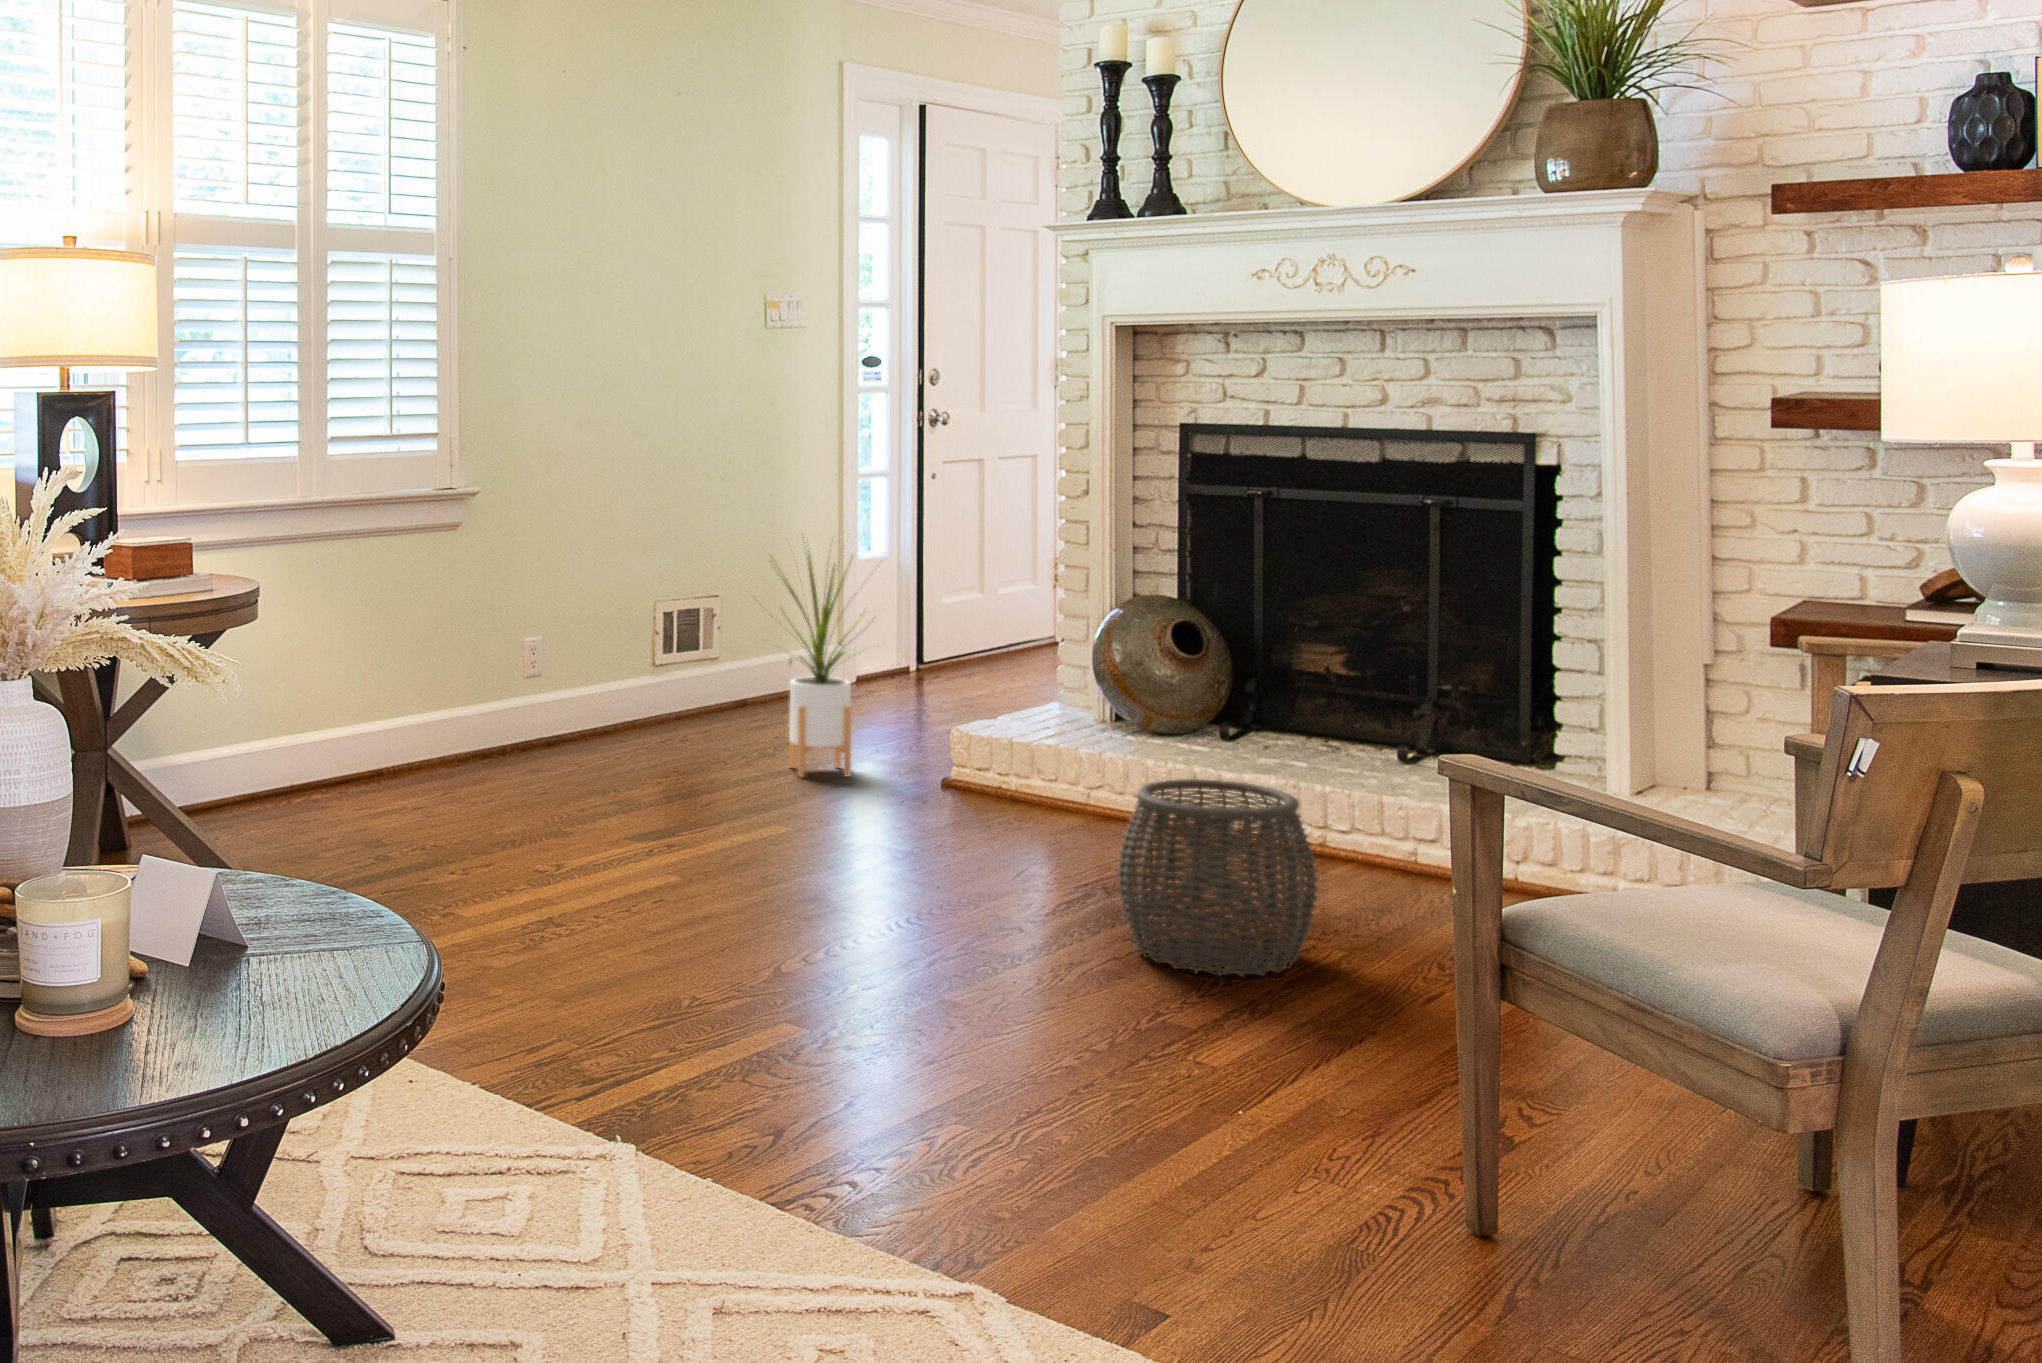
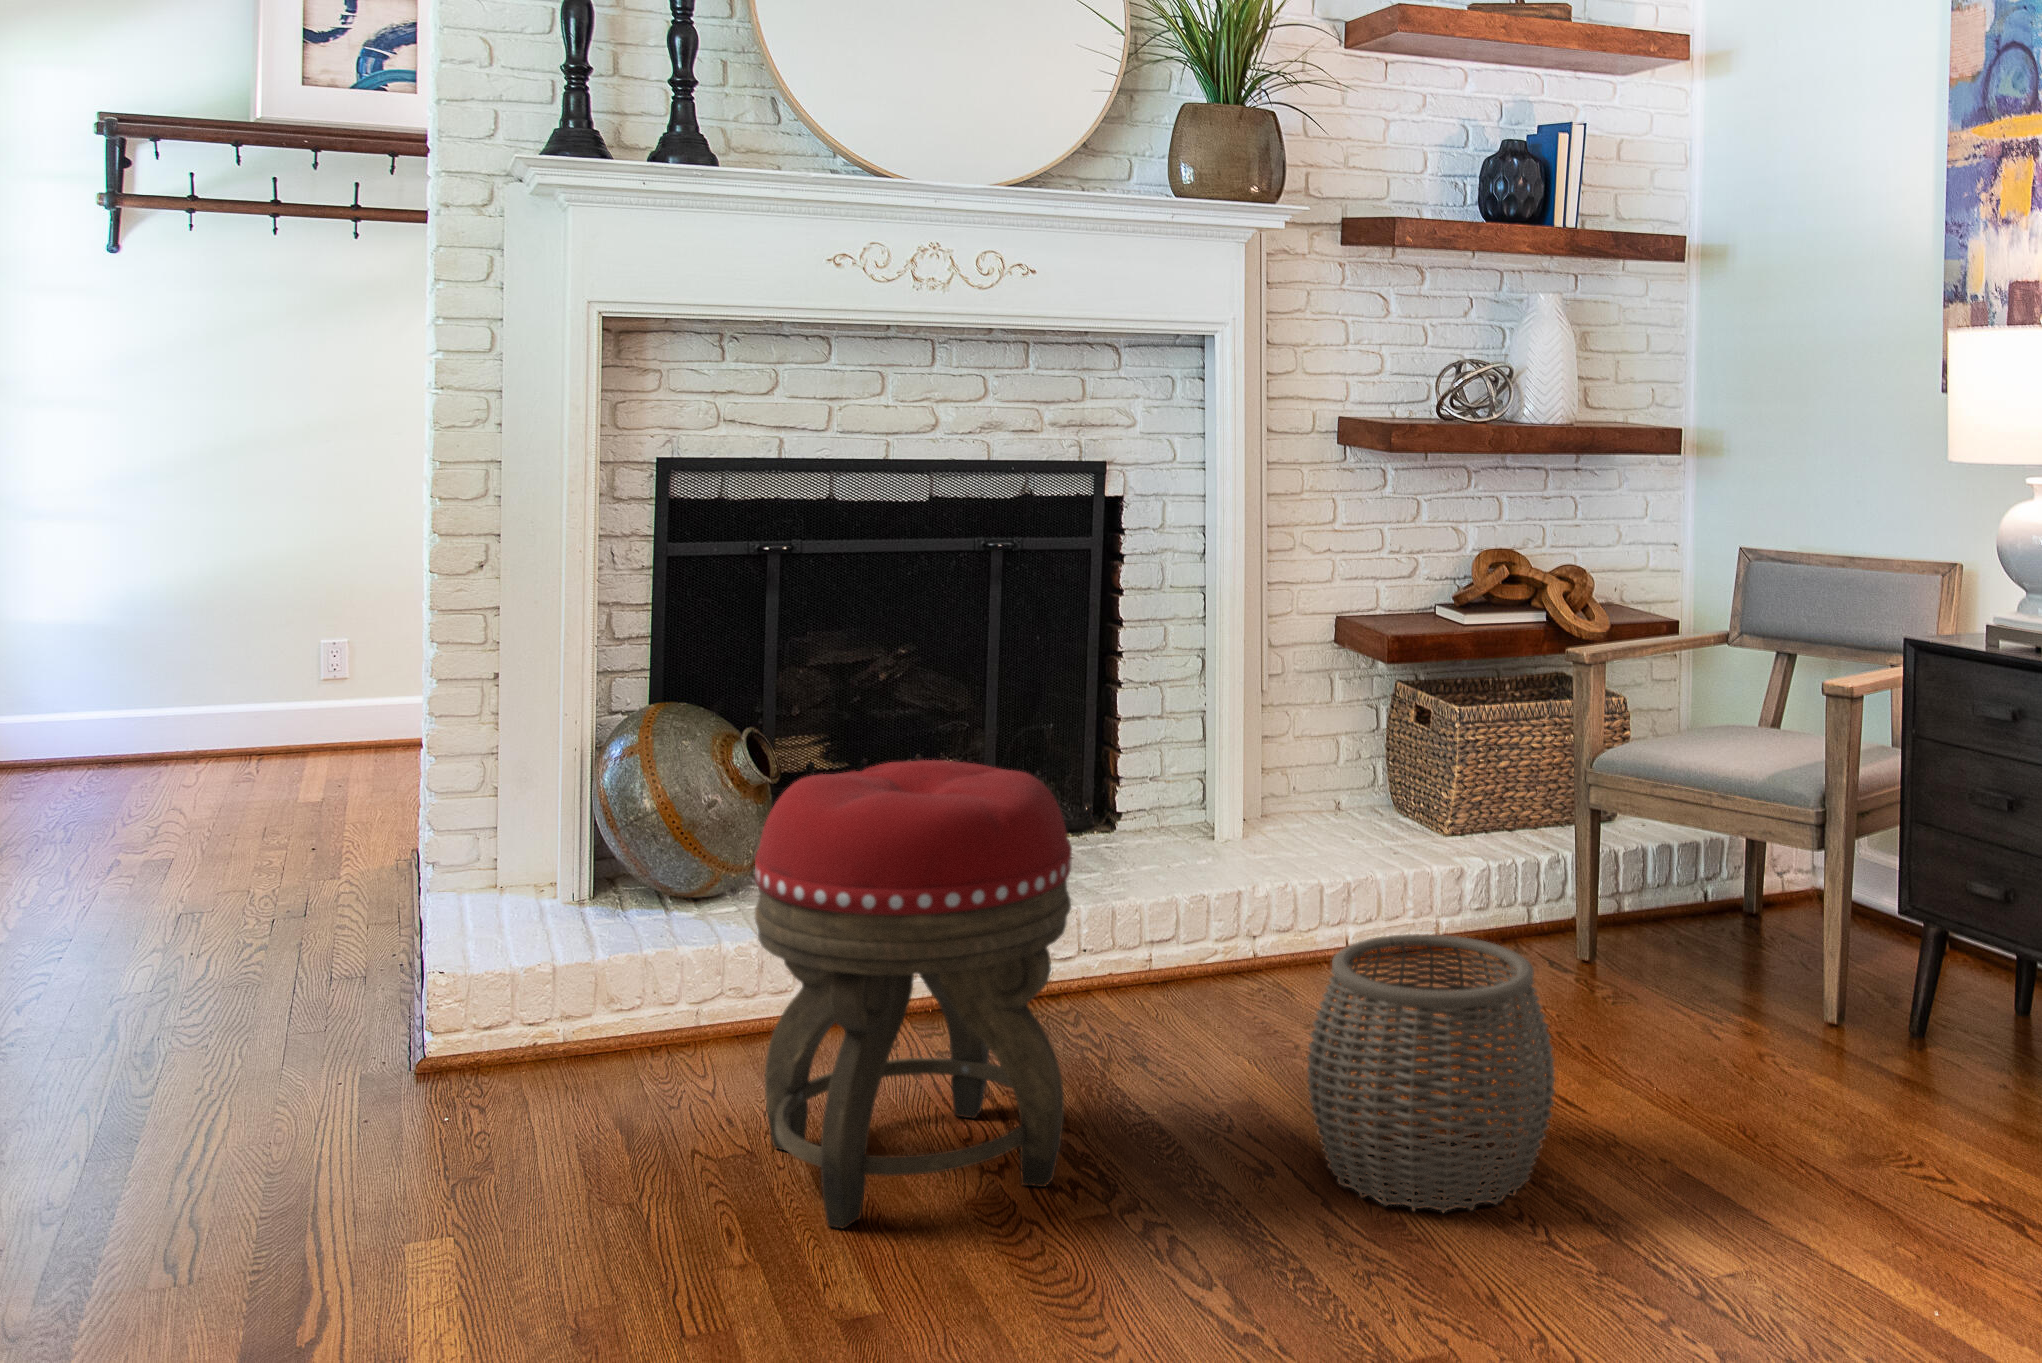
house plant: present [760,555,878,777] -> none [62,677,338,1155]
footstool: none [901,608,1108,889] -> present [754,760,1072,1228]

